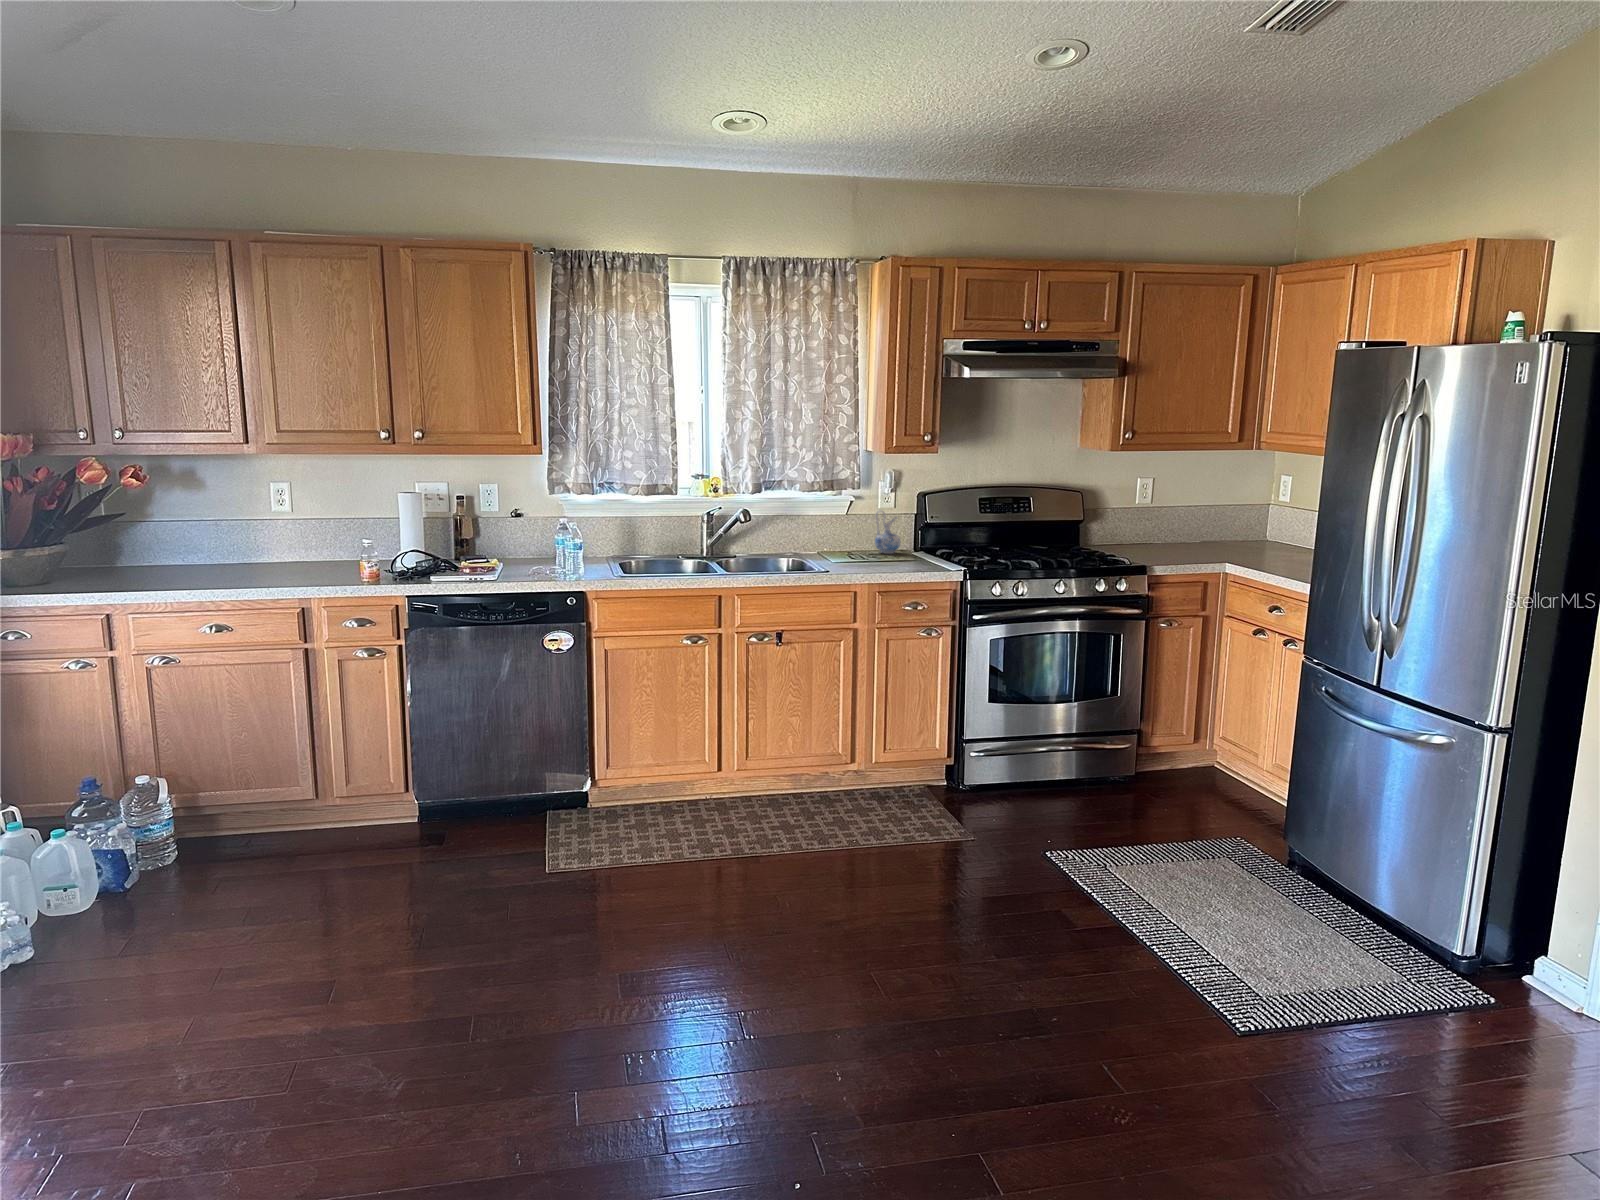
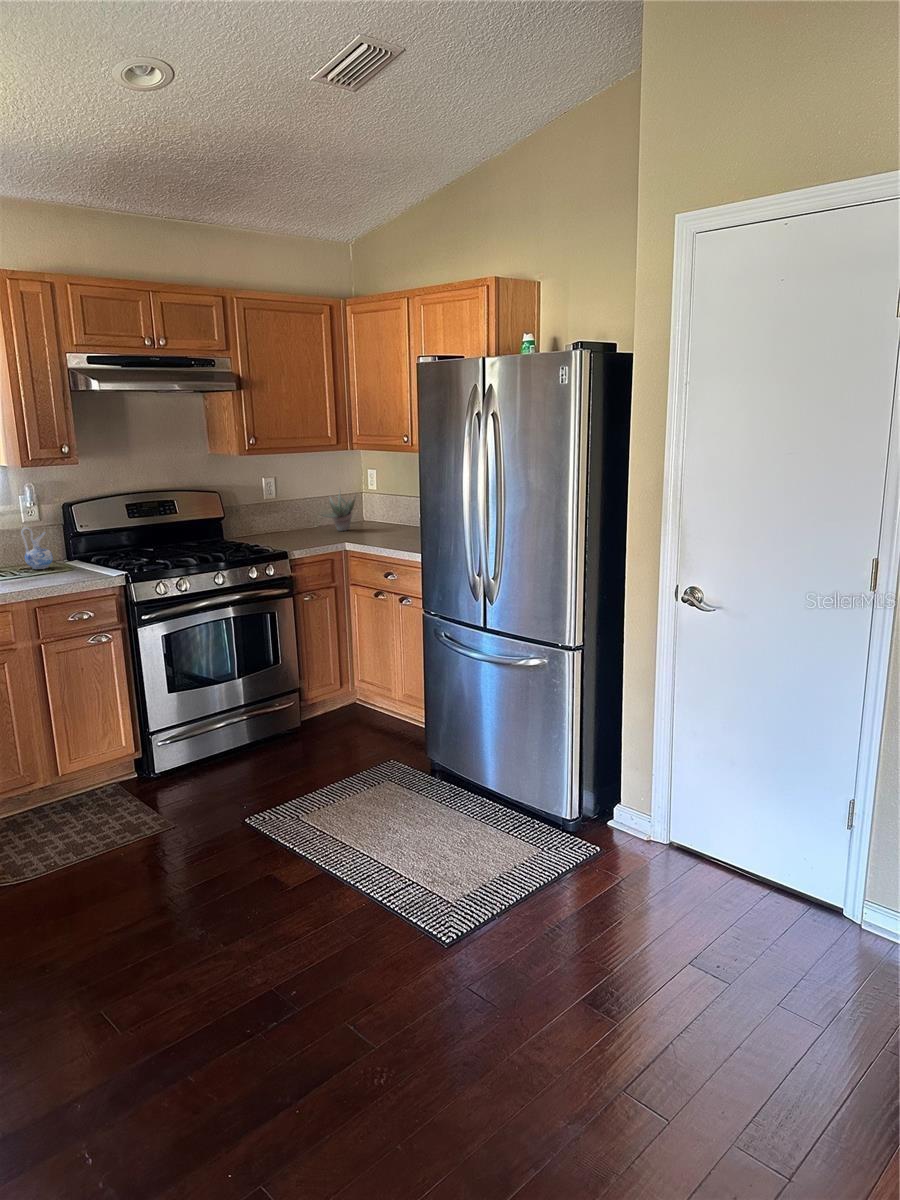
succulent plant: none [1202,496,1254,551] -> present [320,488,356,531]

